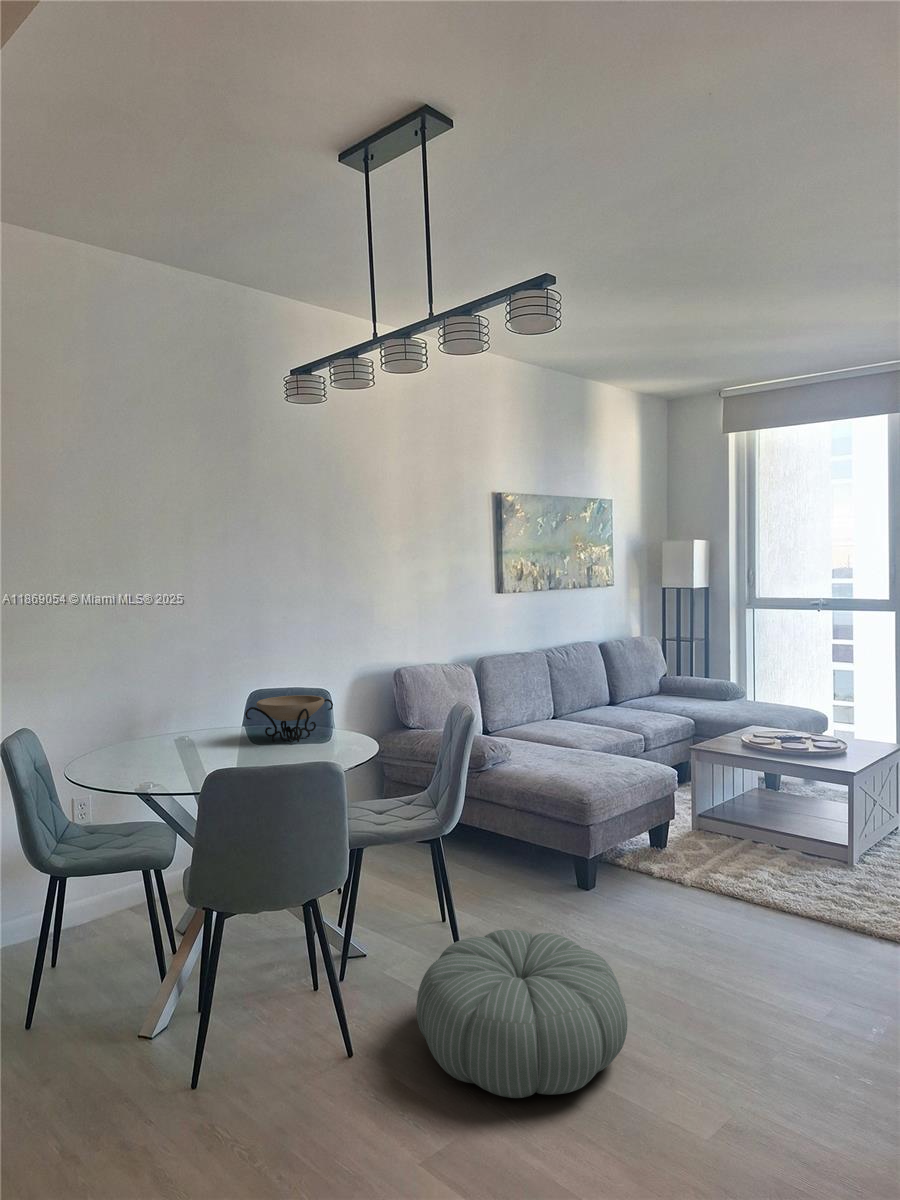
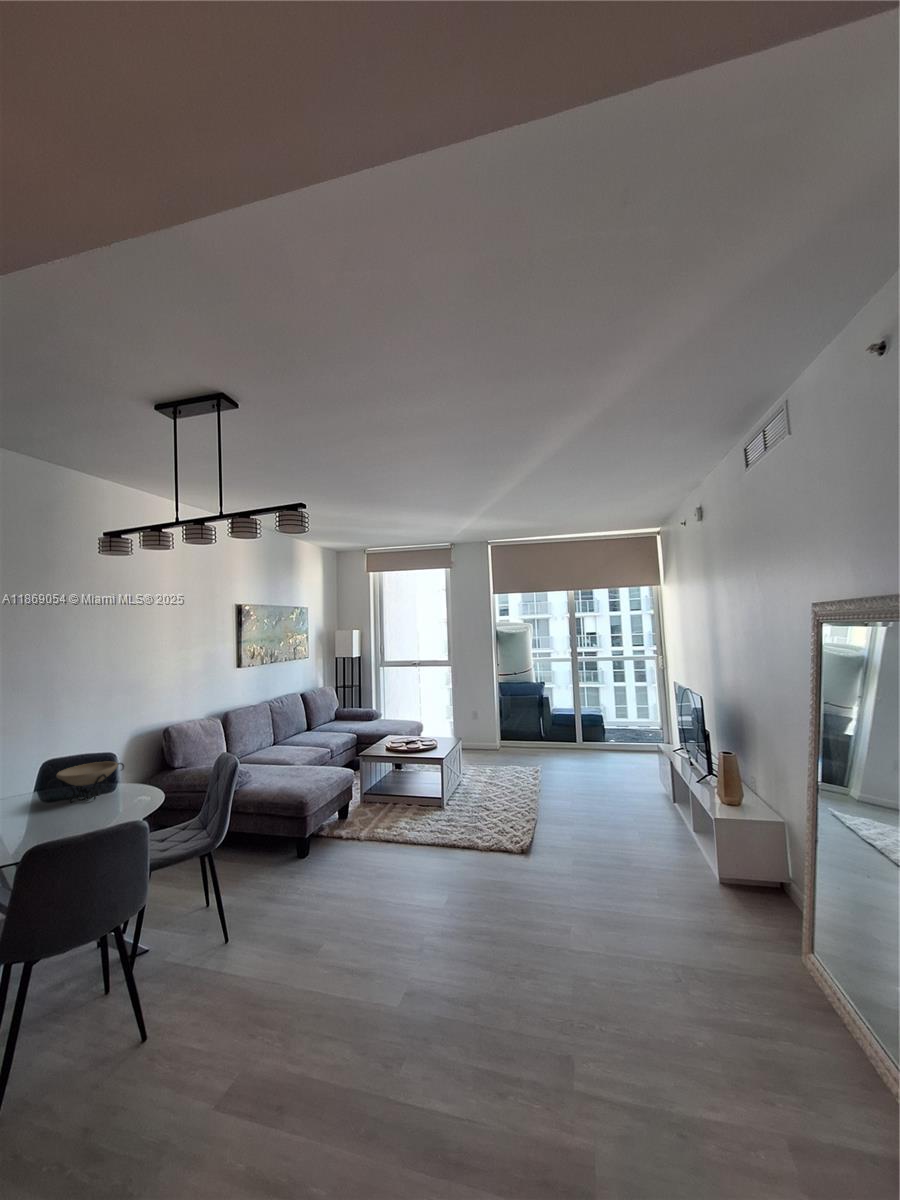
pouf: present [416,929,627,1098] -> none [202,897,345,1024]

